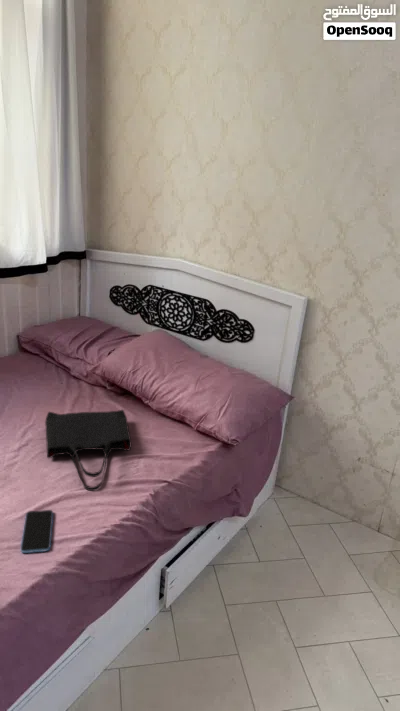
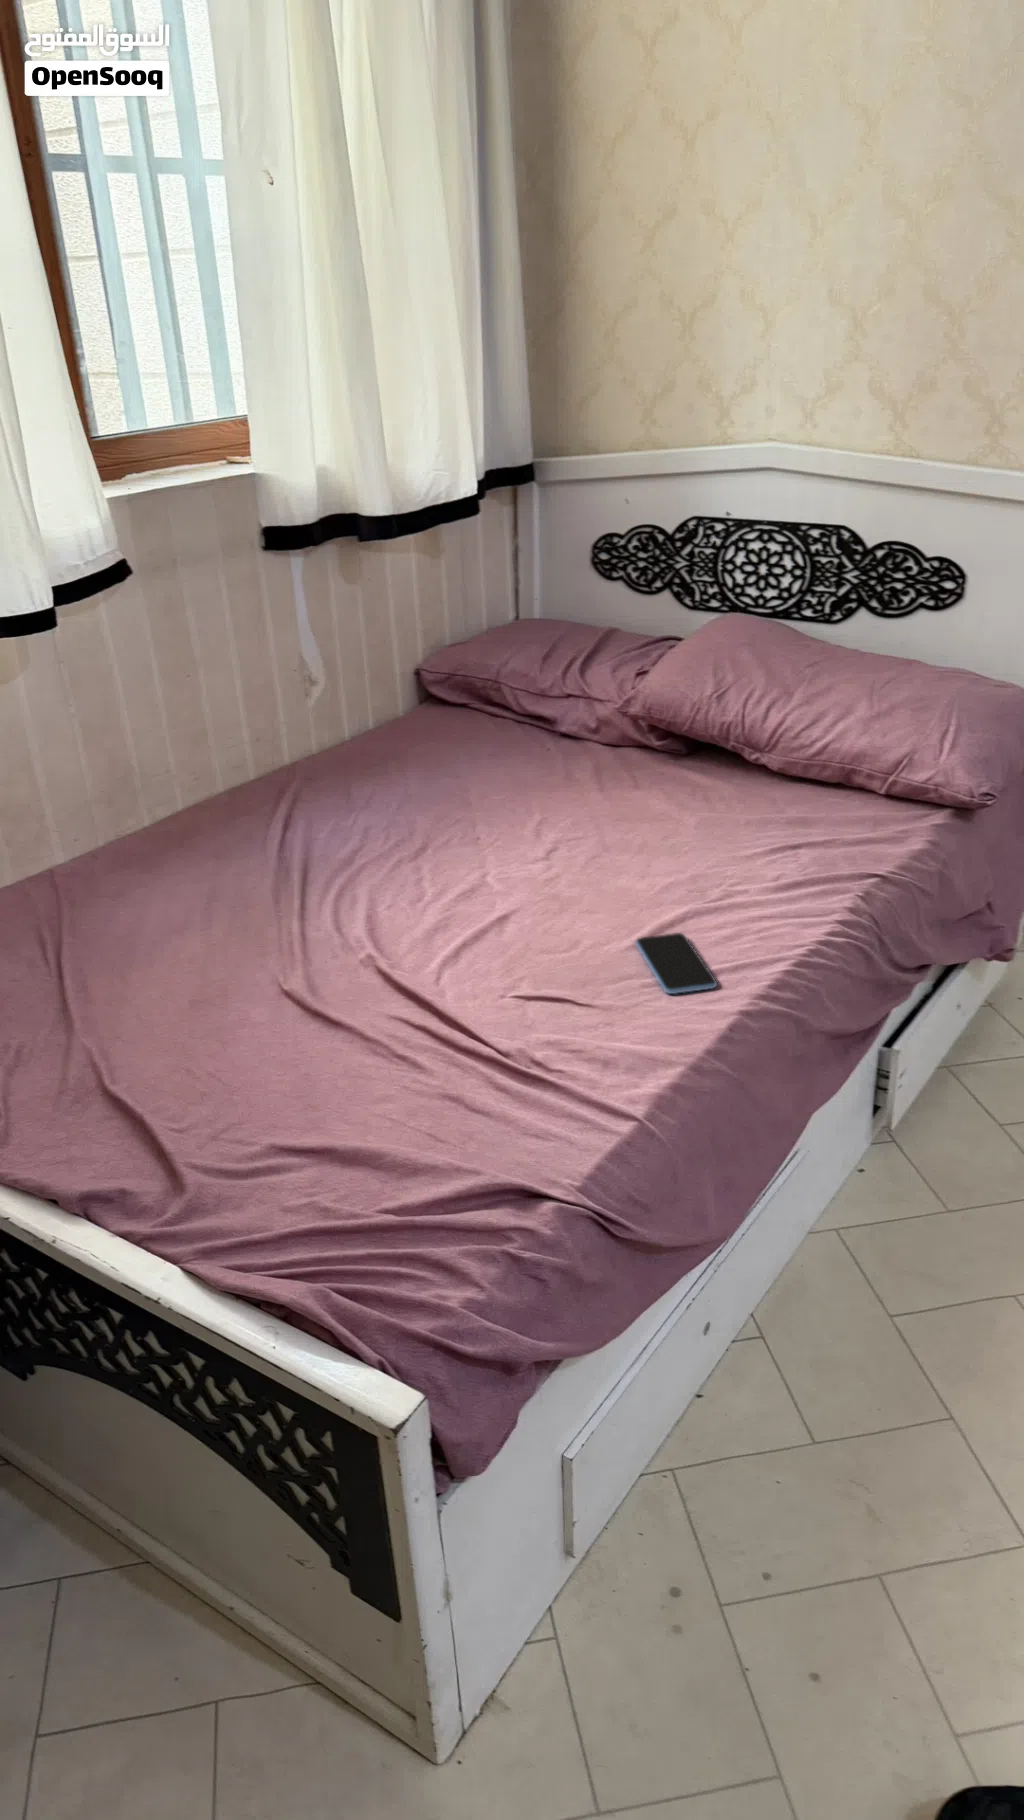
tote bag: present [45,410,131,491] -> none [574,768,775,902]

